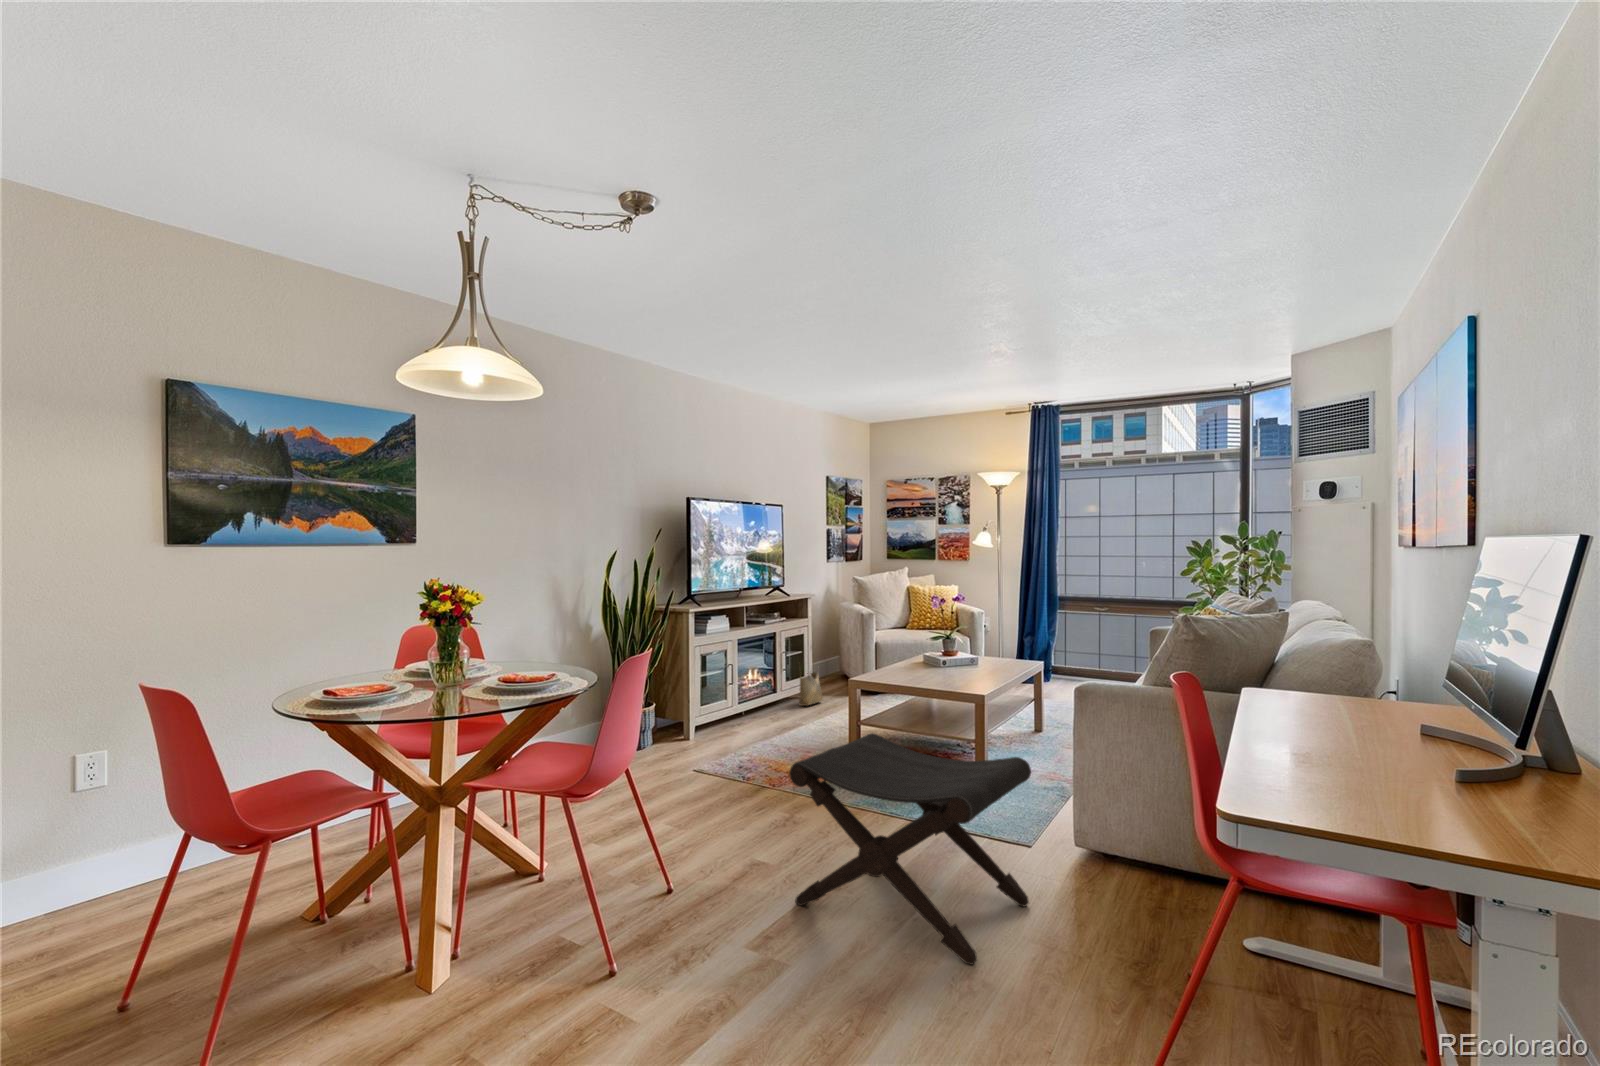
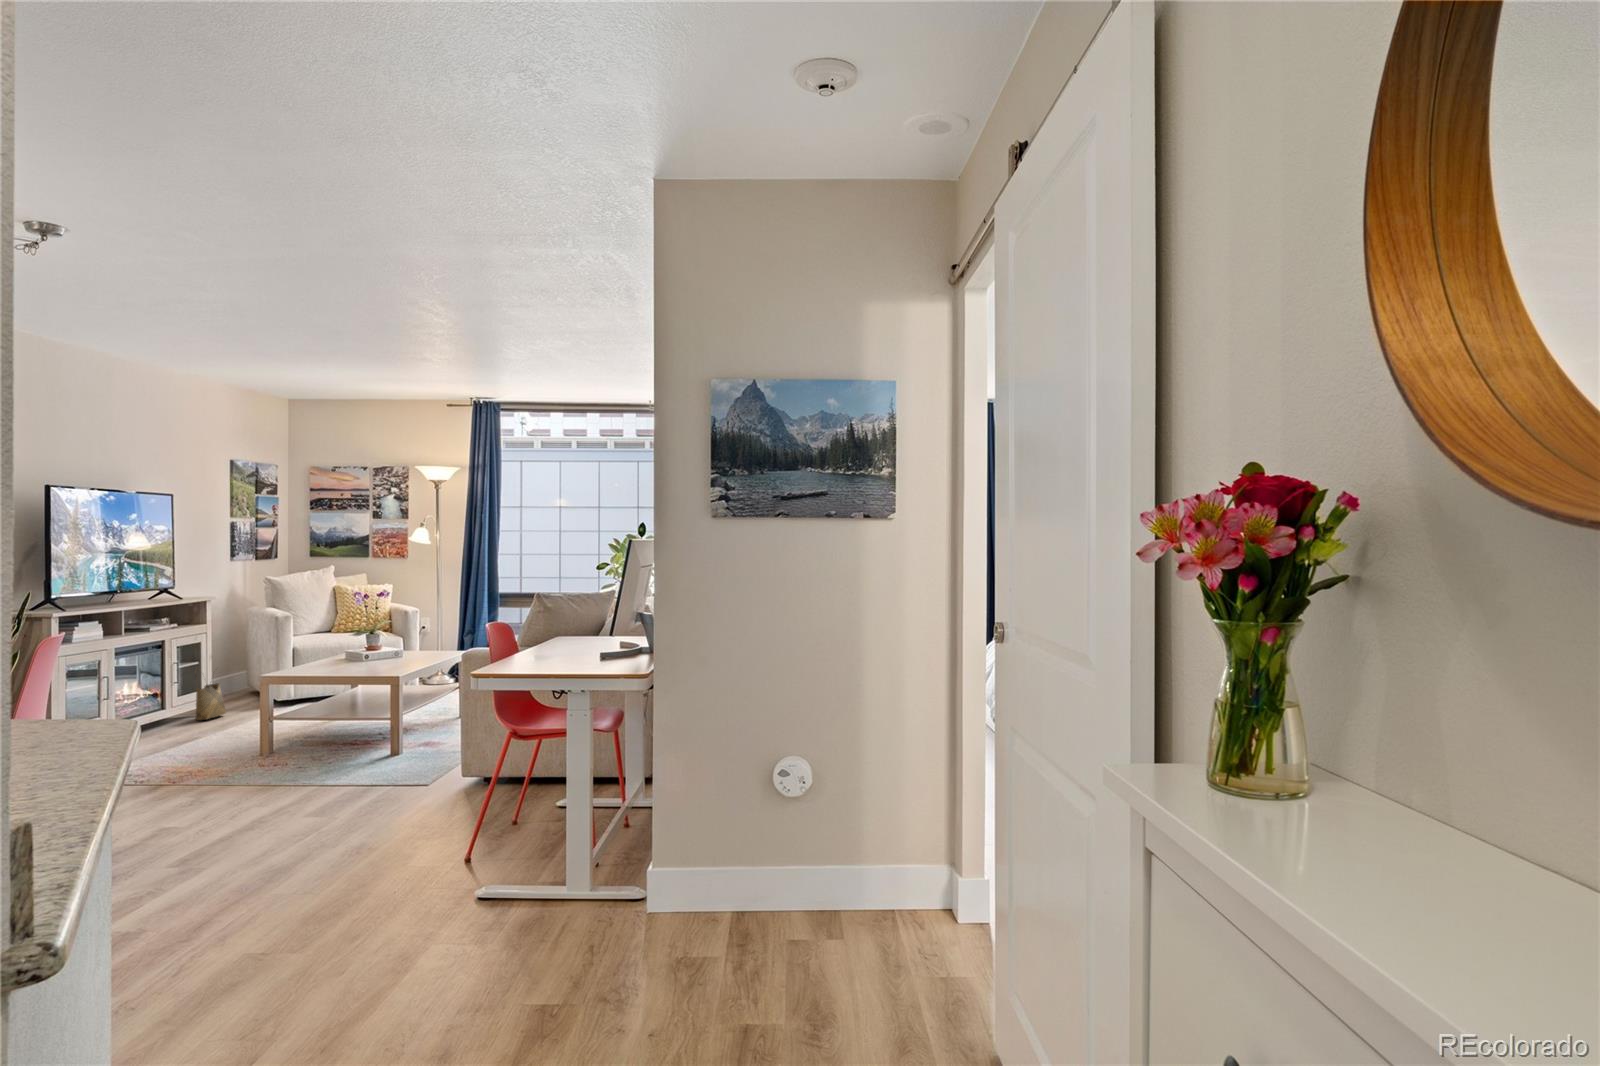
footstool: present [789,733,1031,964] -> none [204,707,417,849]

